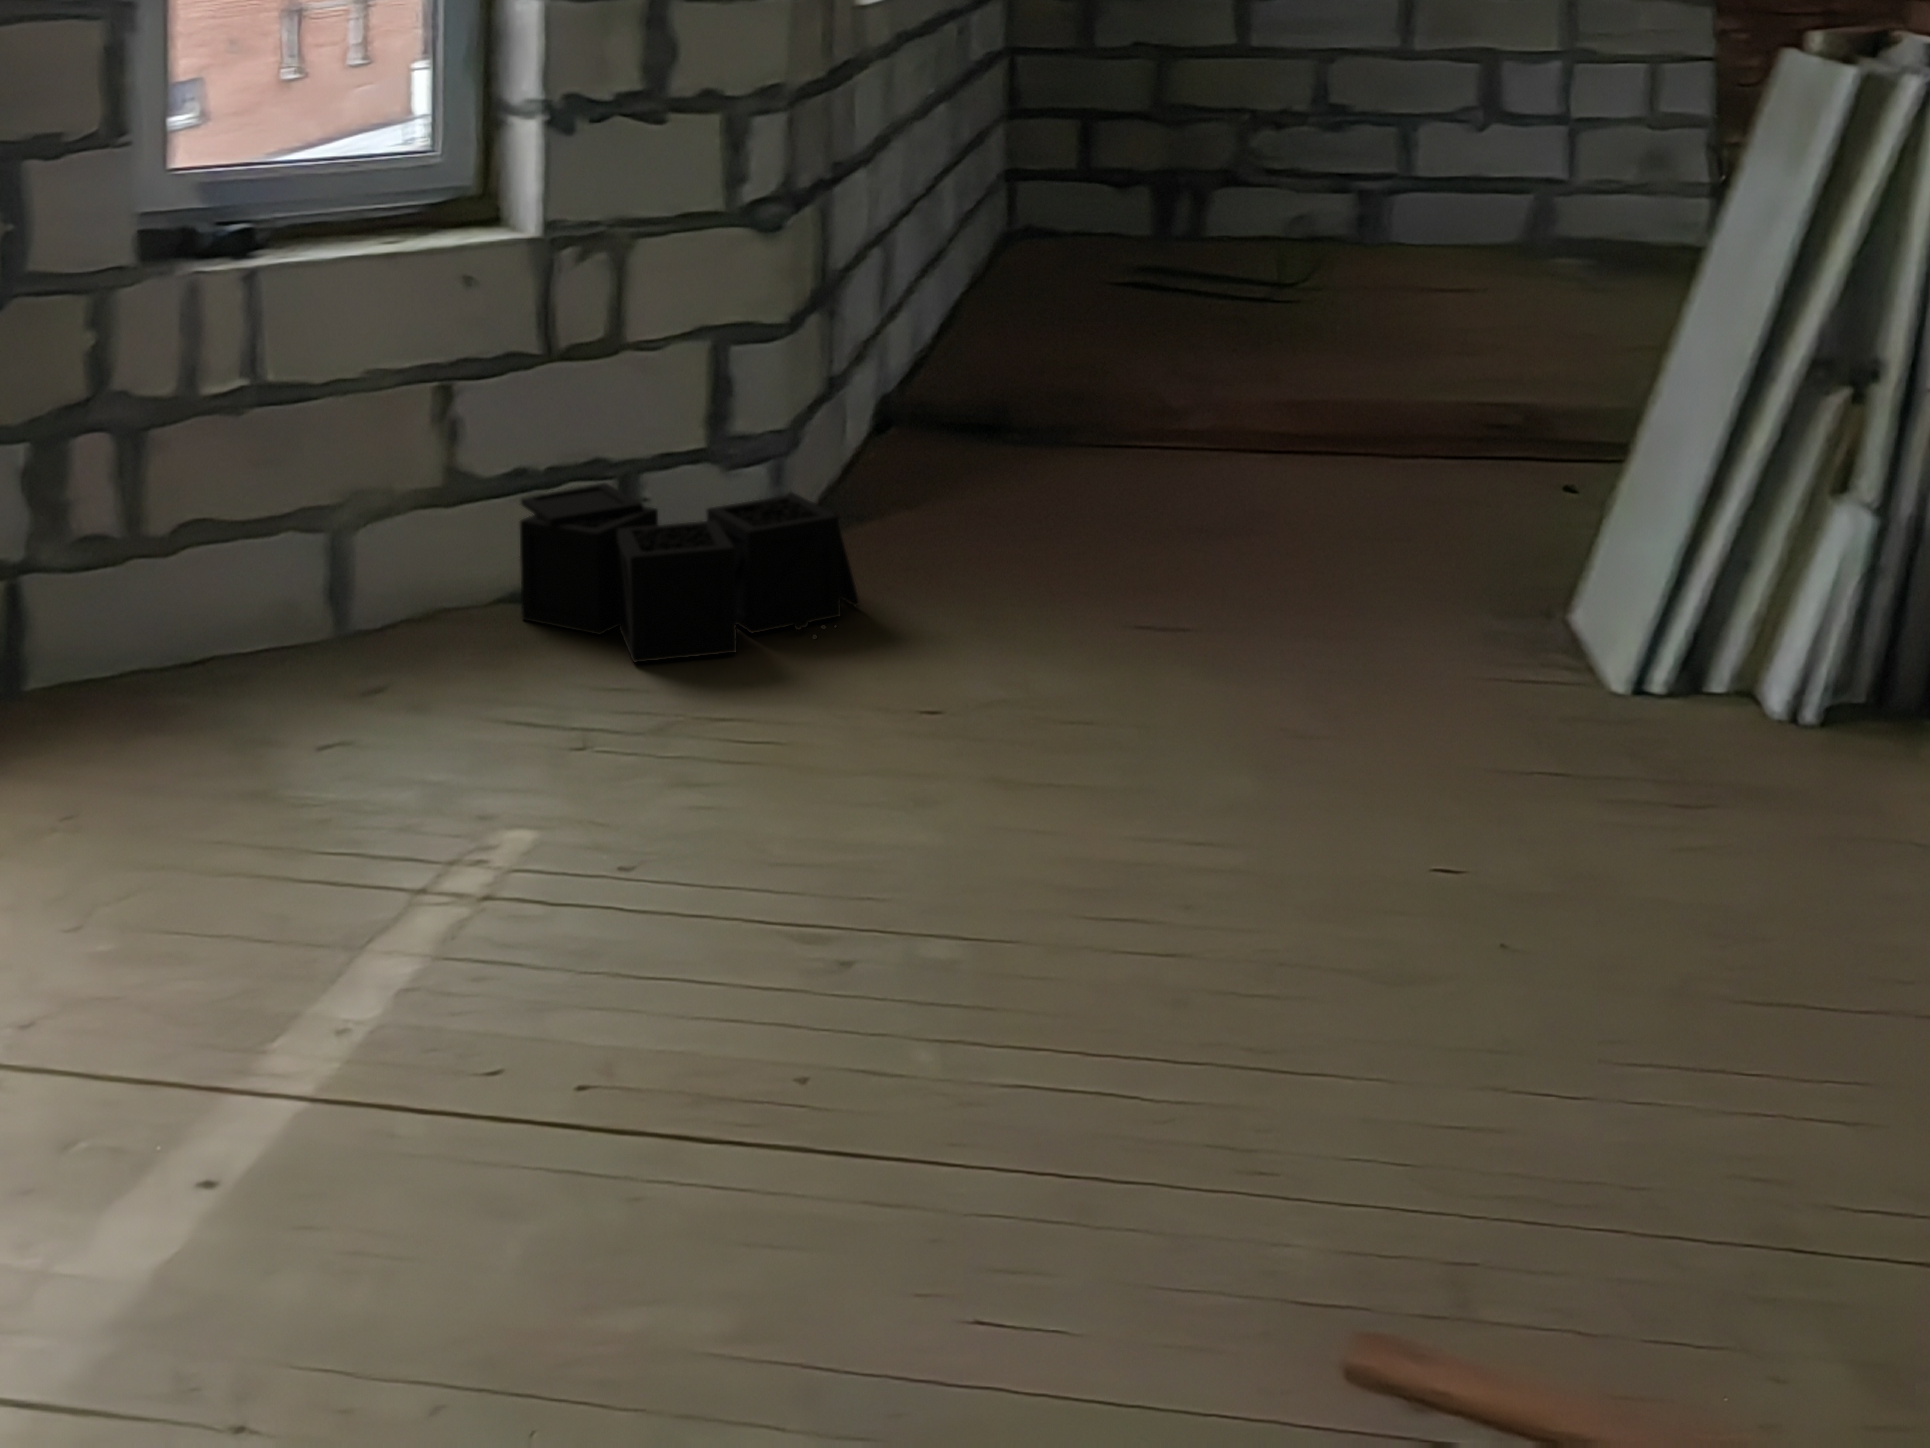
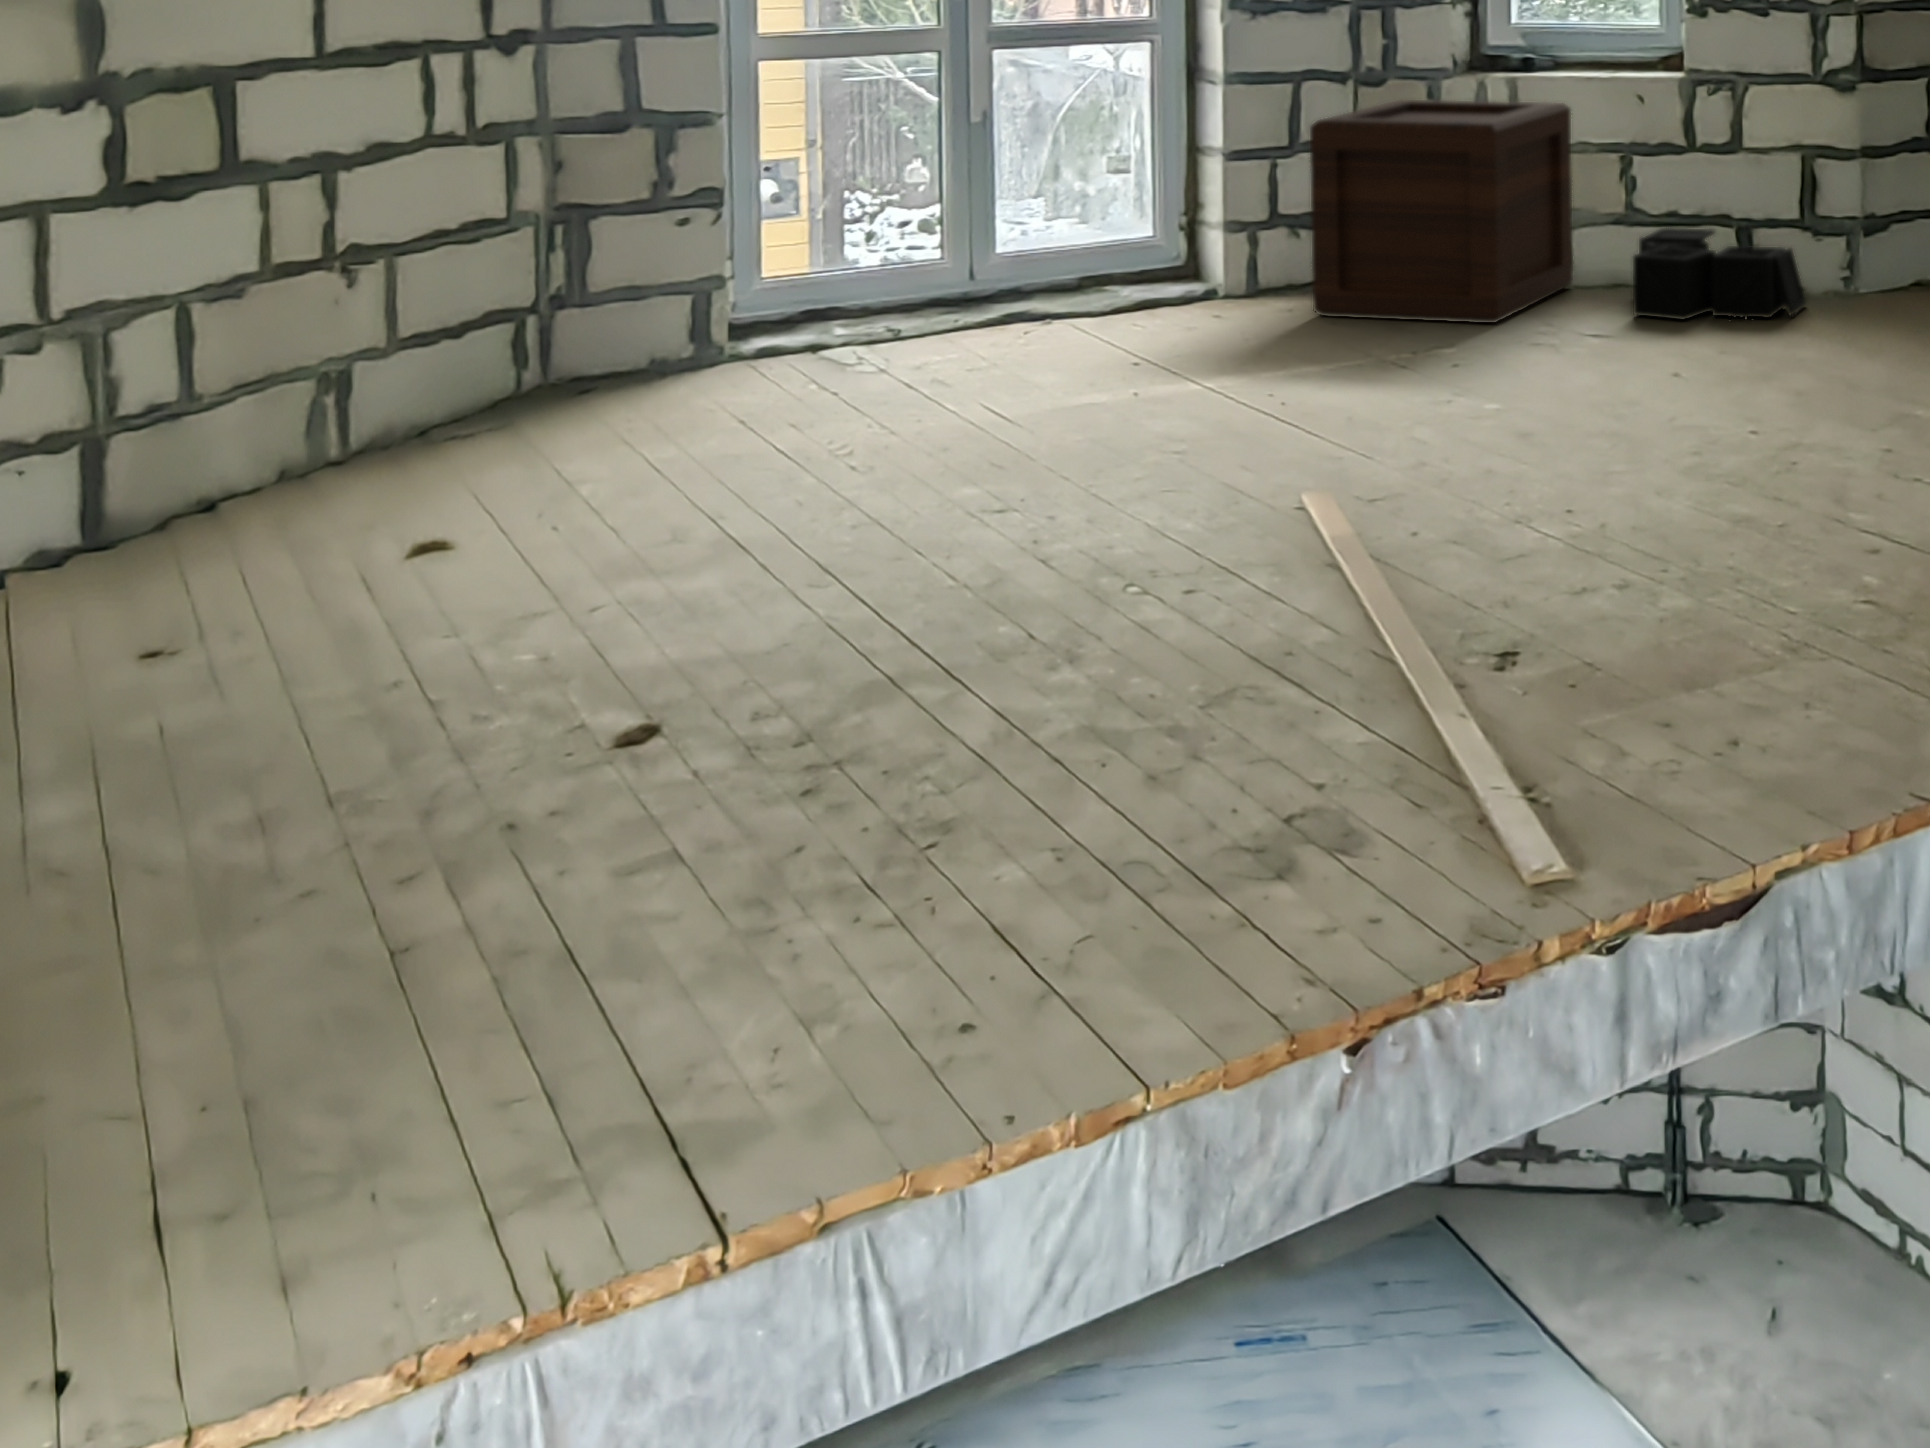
wooden crate: none [22,303,474,811] -> present [1310,100,1573,323]

